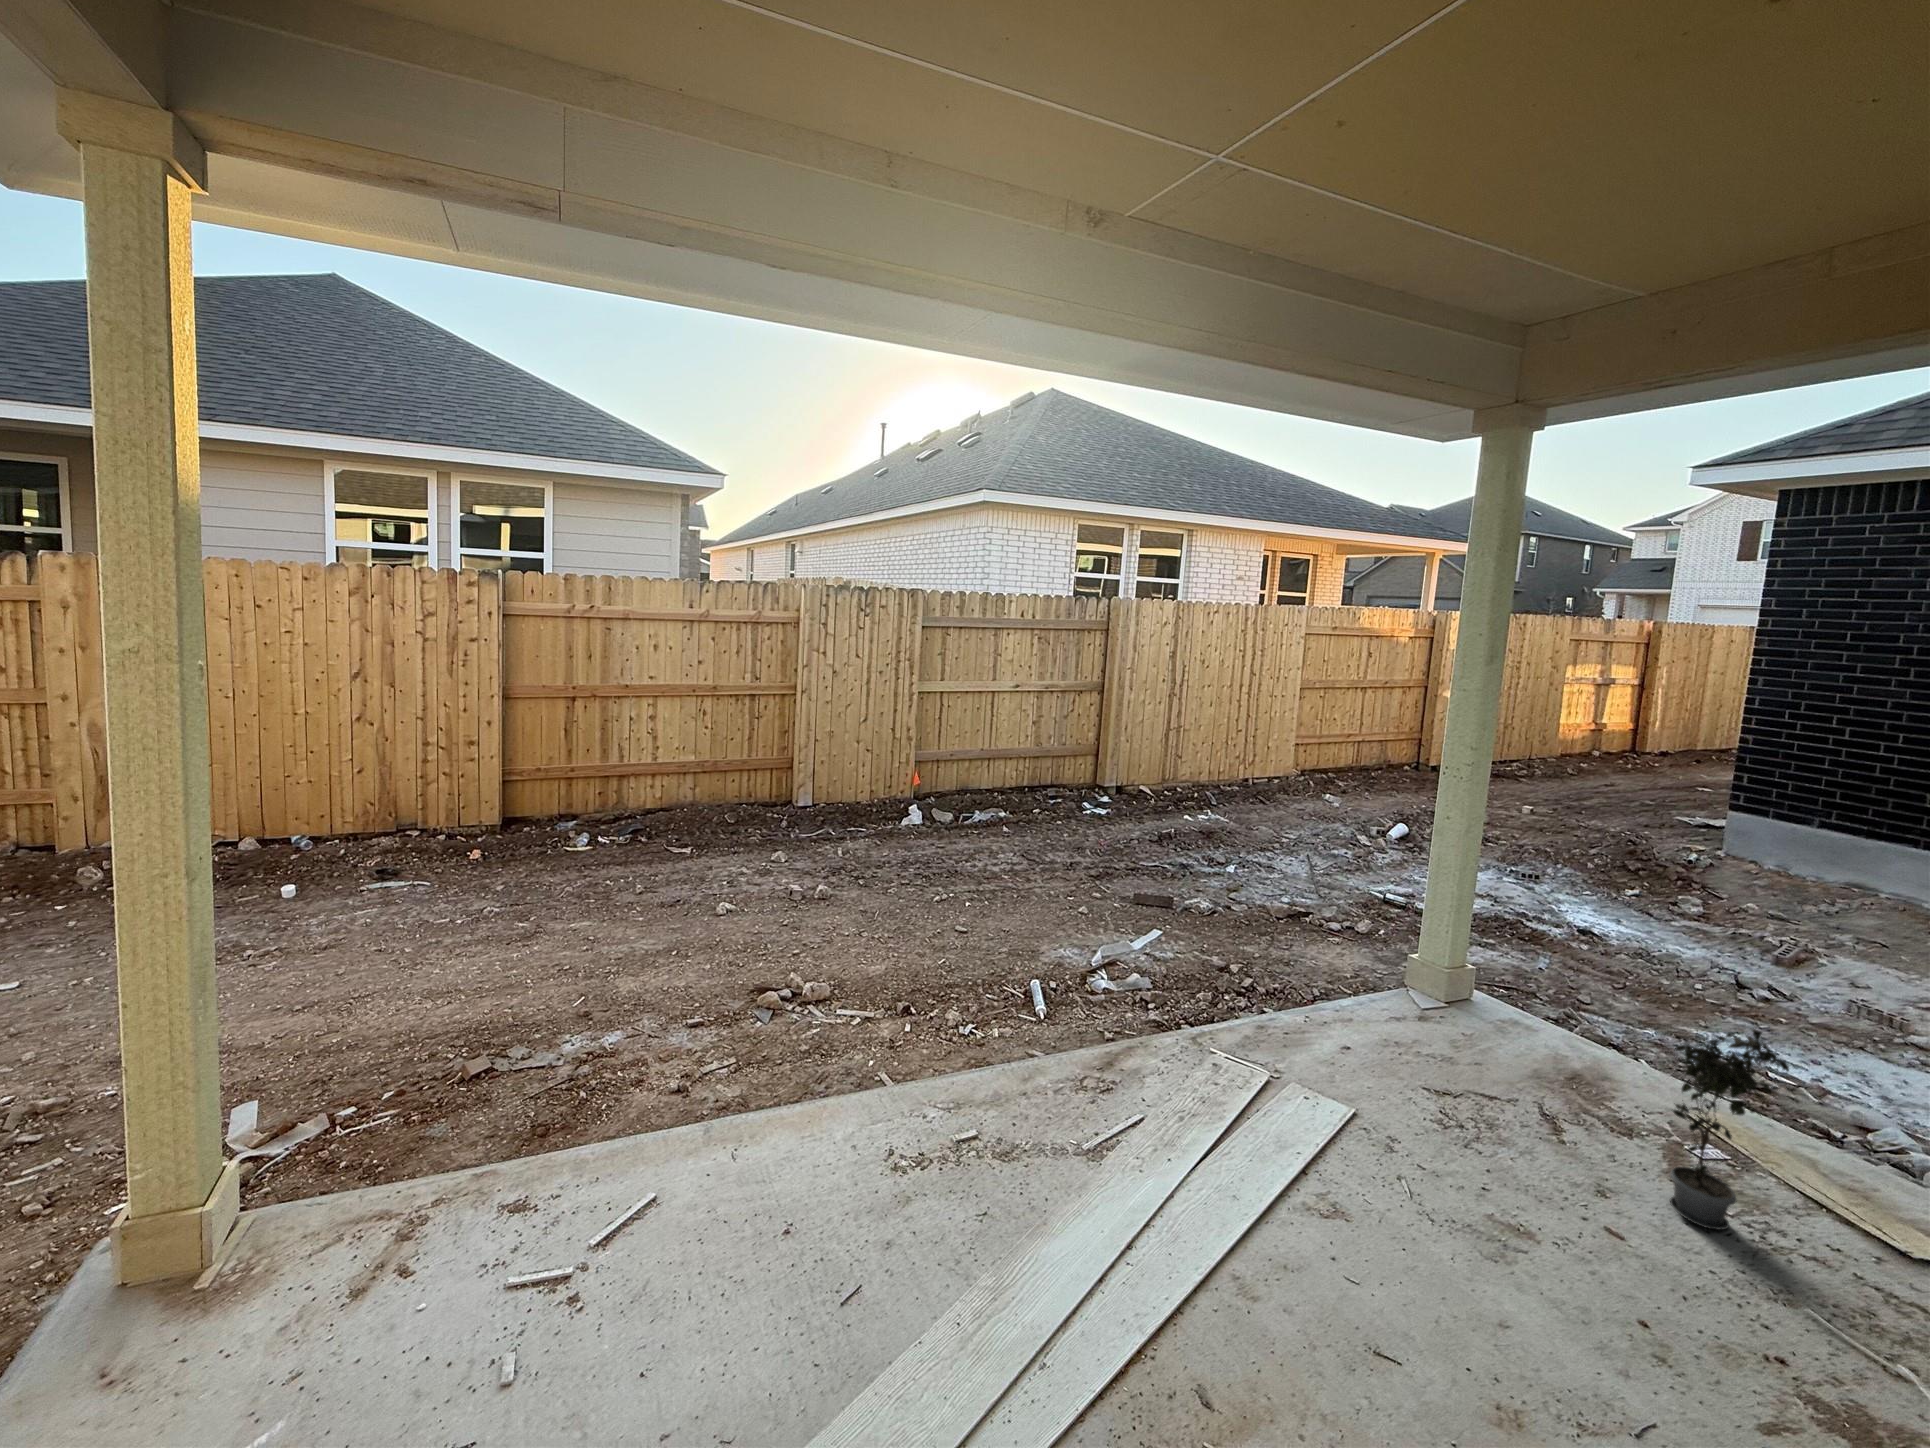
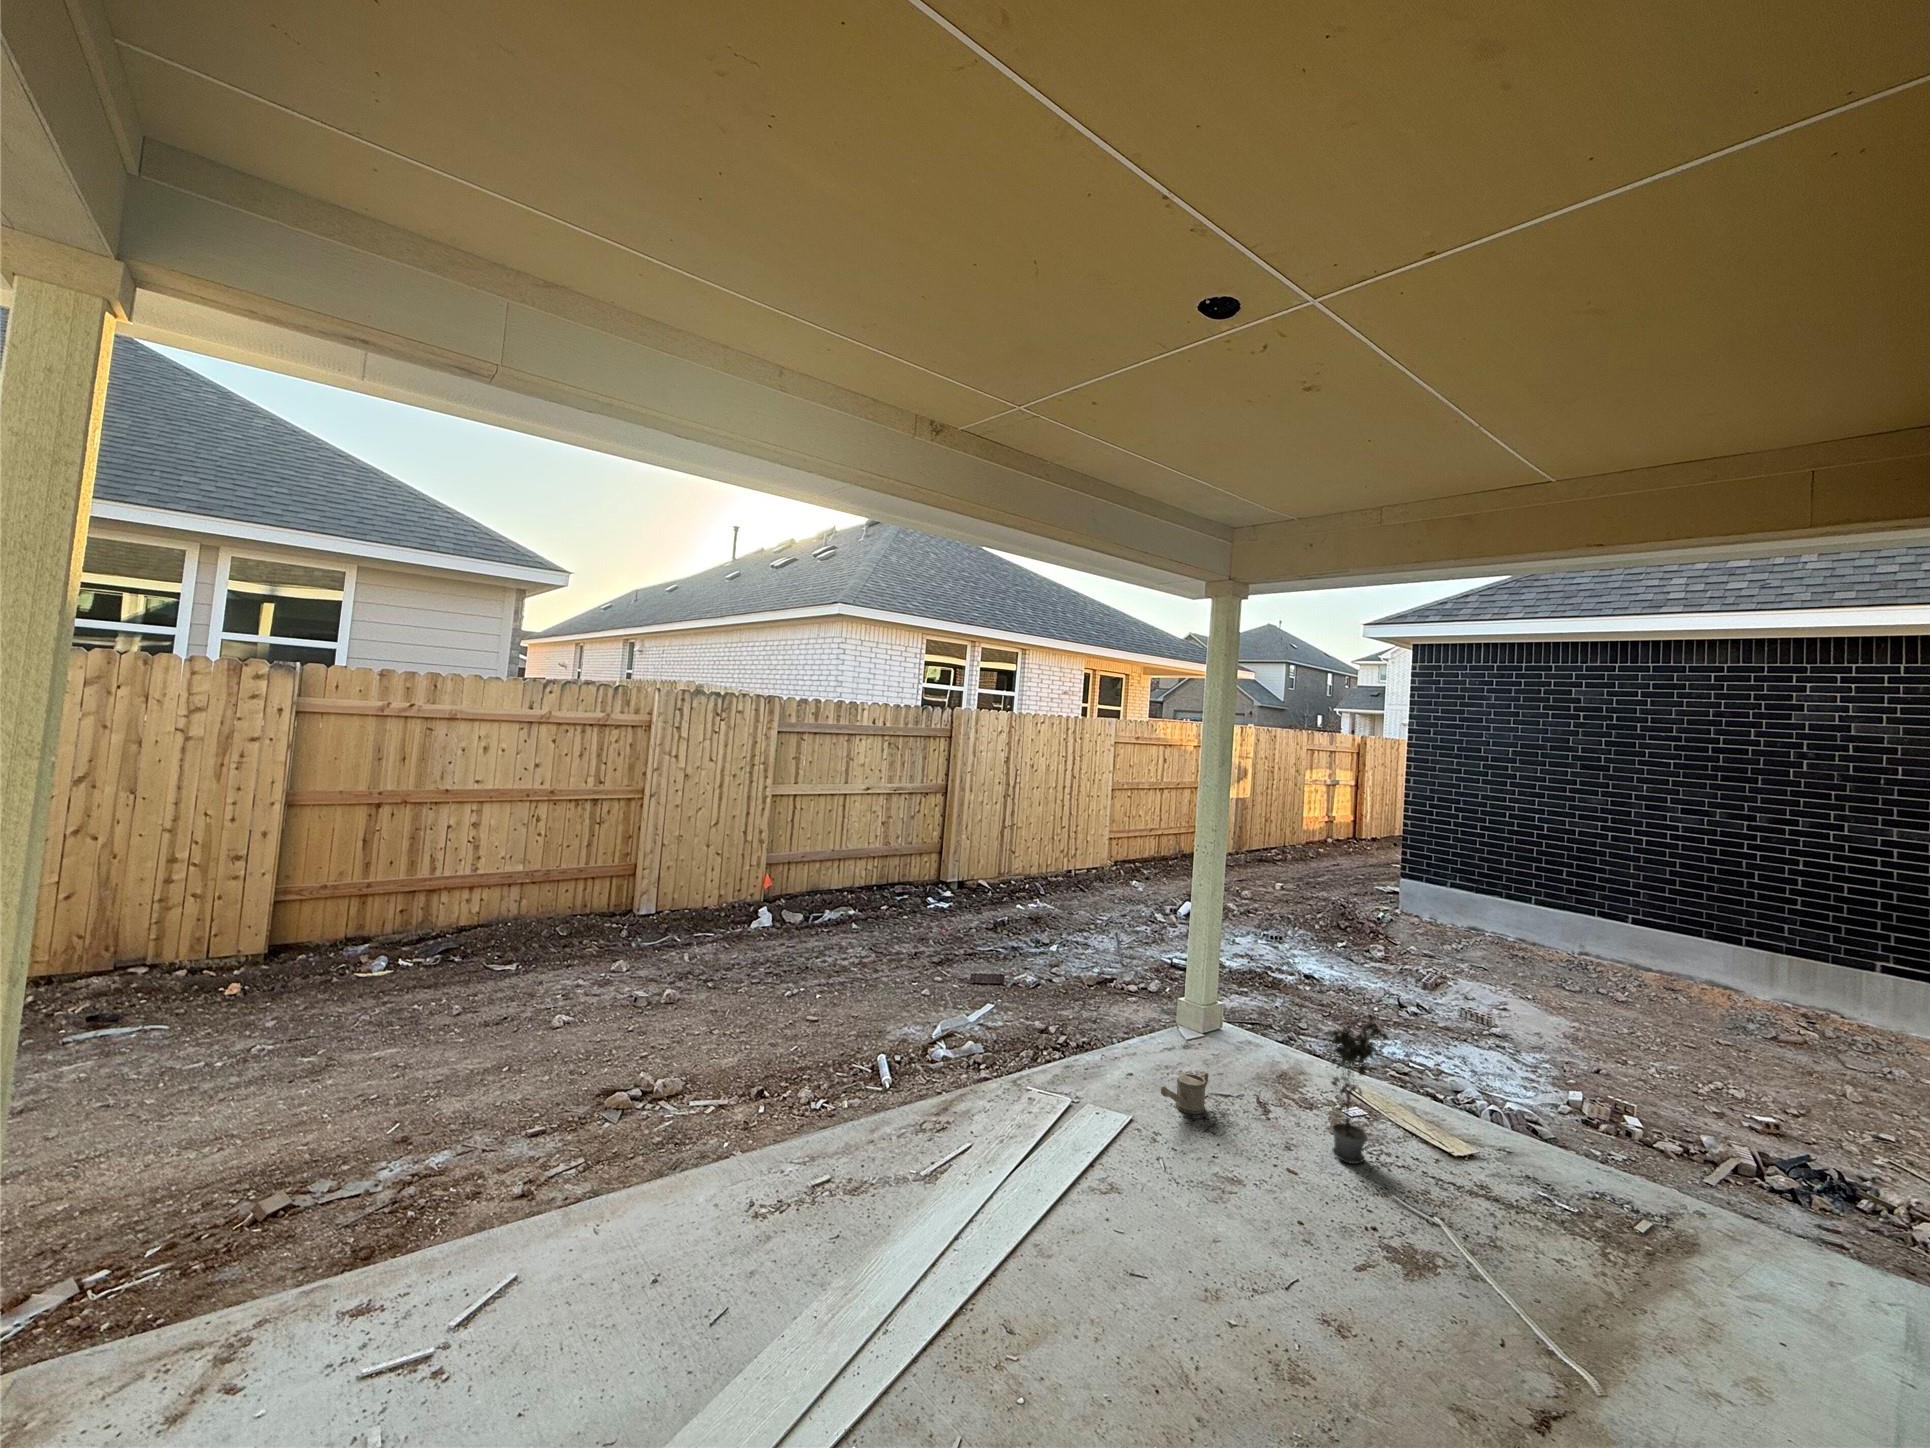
watering can: none [1395,1059,1461,1112] -> present [1161,1072,1208,1114]

